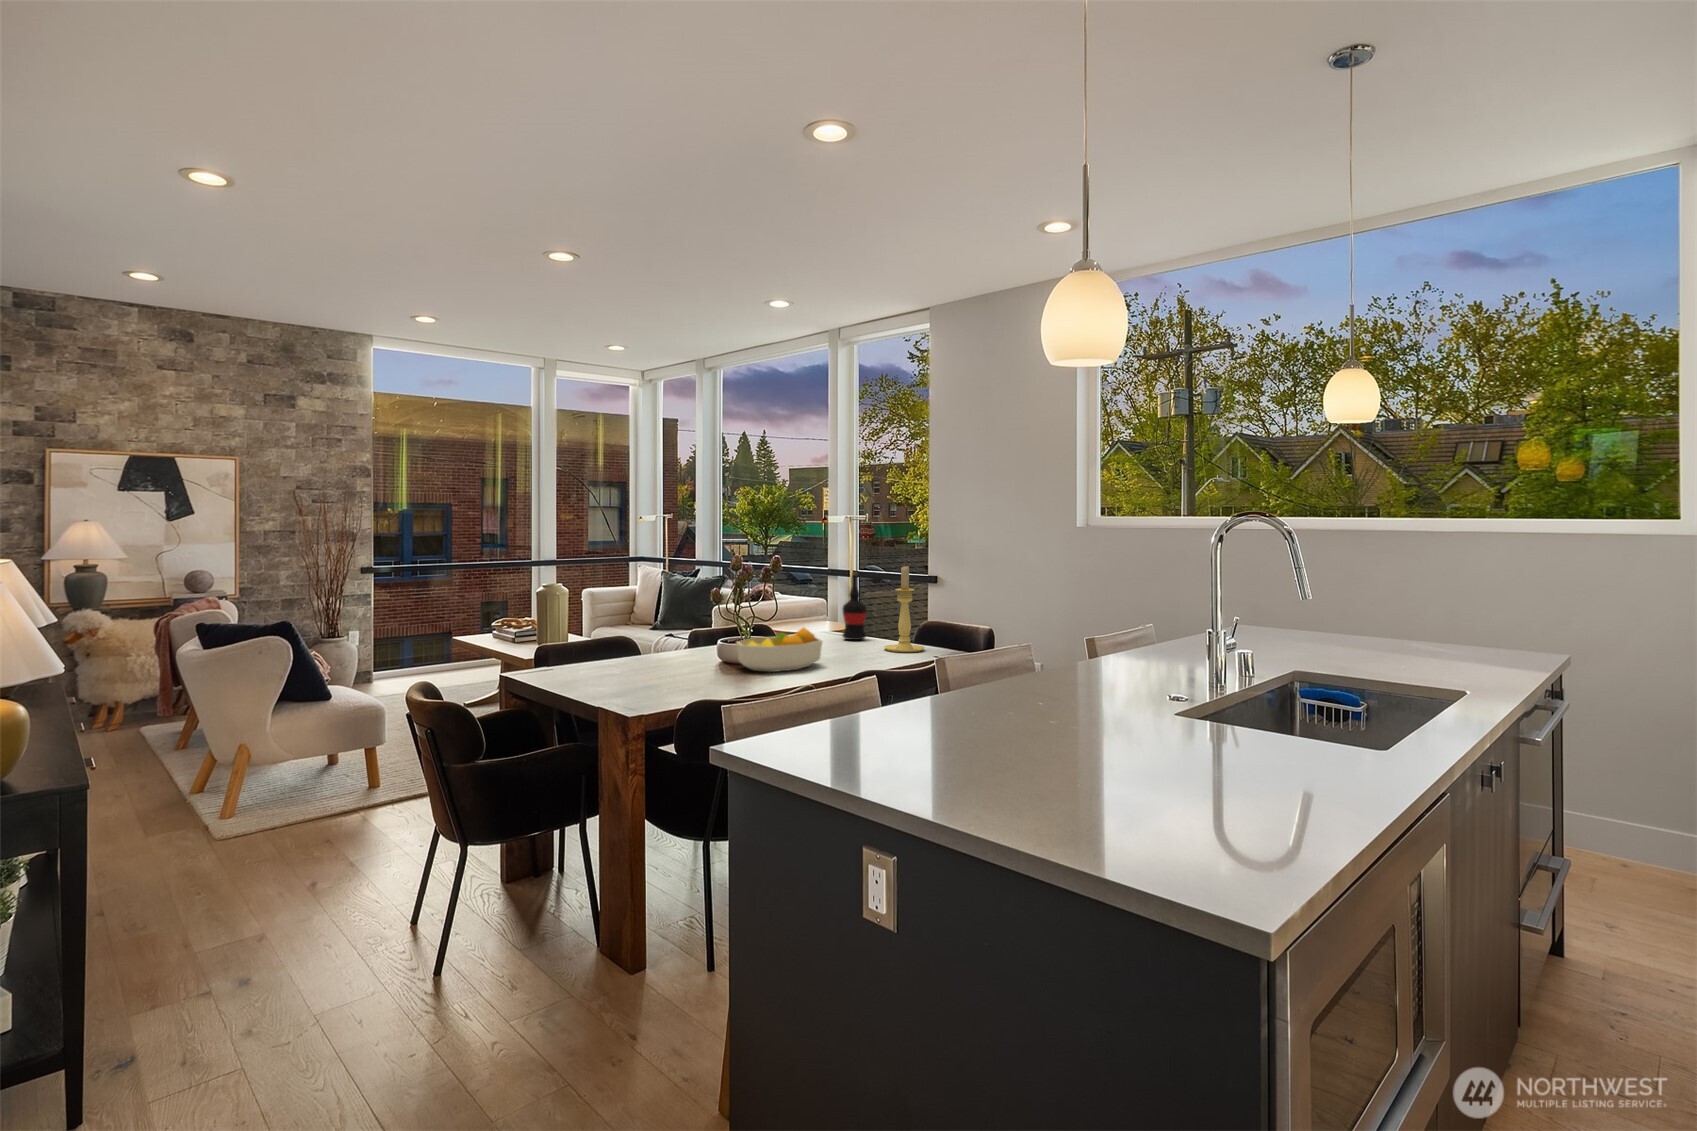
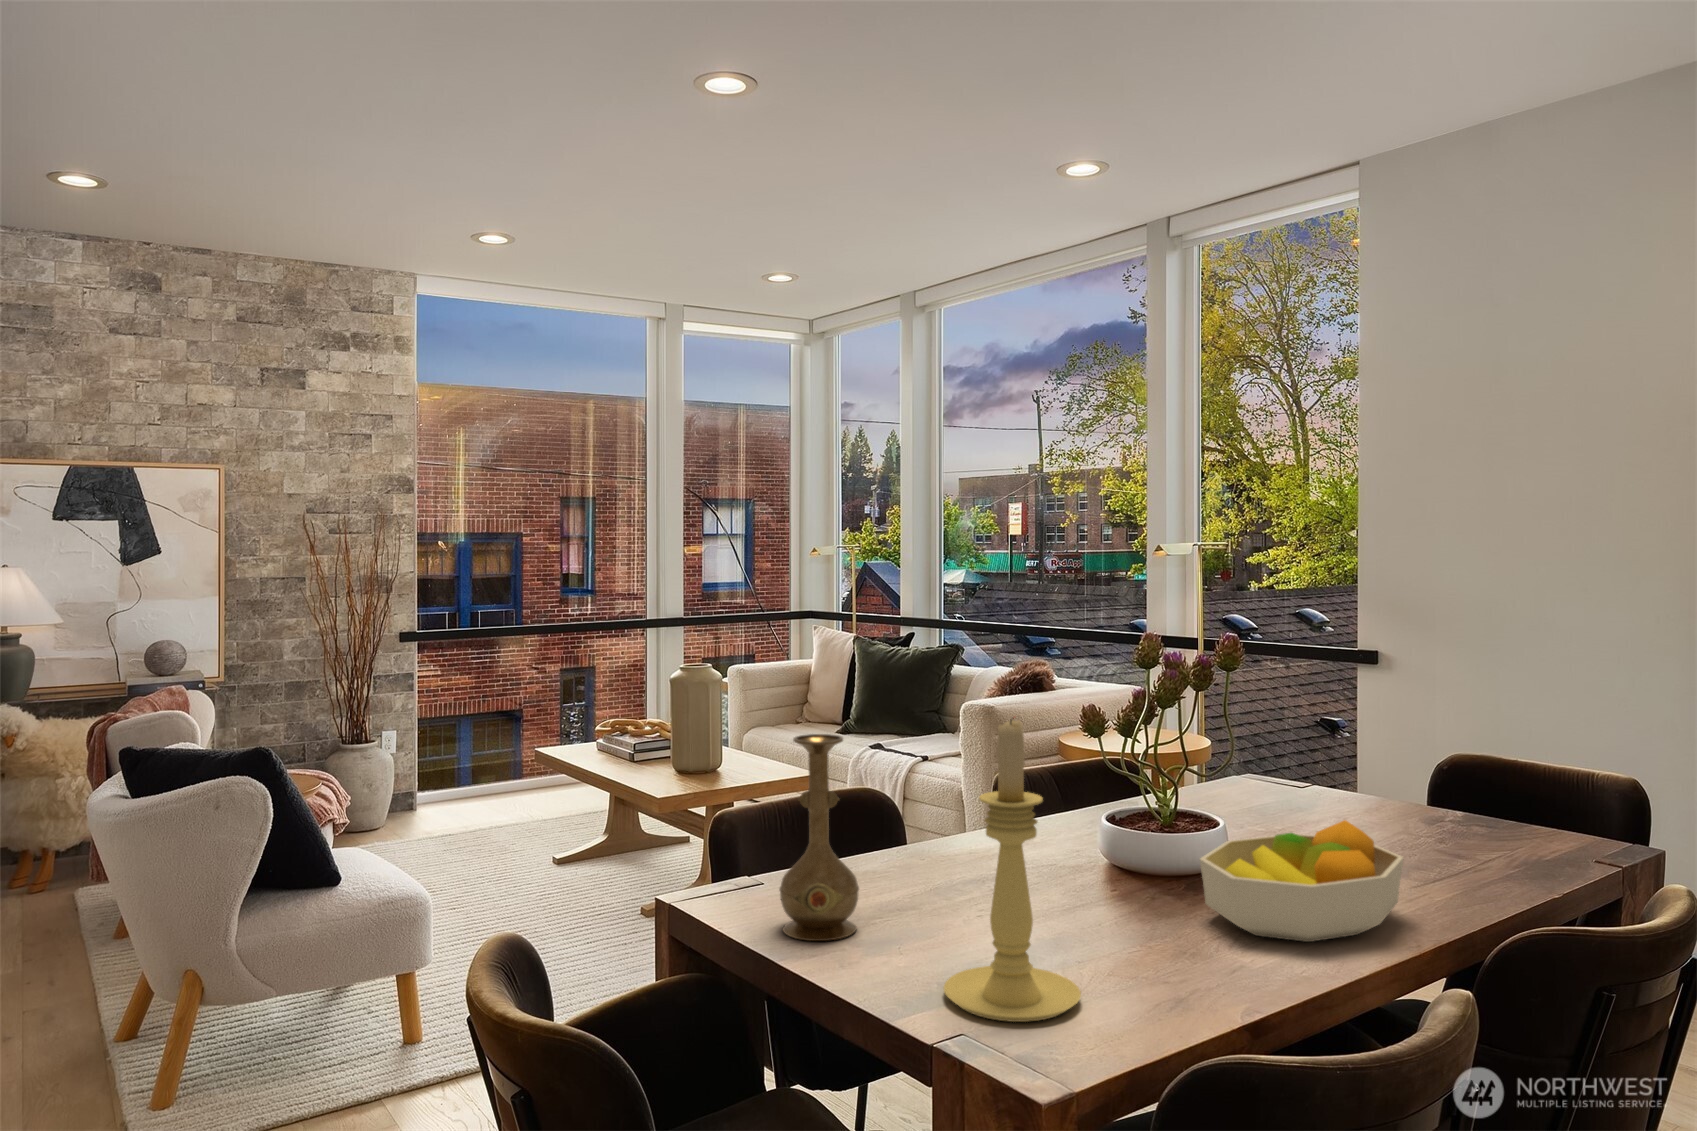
candle holder: present [884,566,925,652] -> present [944,718,1081,1022]
wine bottle: present [843,572,867,640] -> none [1321,669,1376,812]
vase: none [549,588,585,674] -> present [779,734,859,941]

